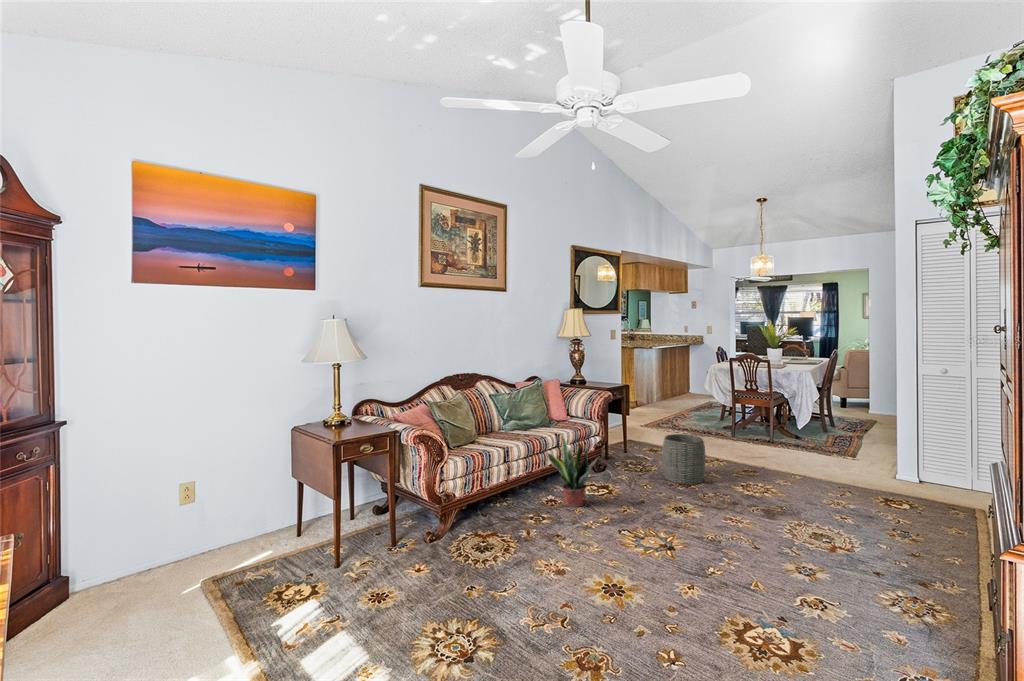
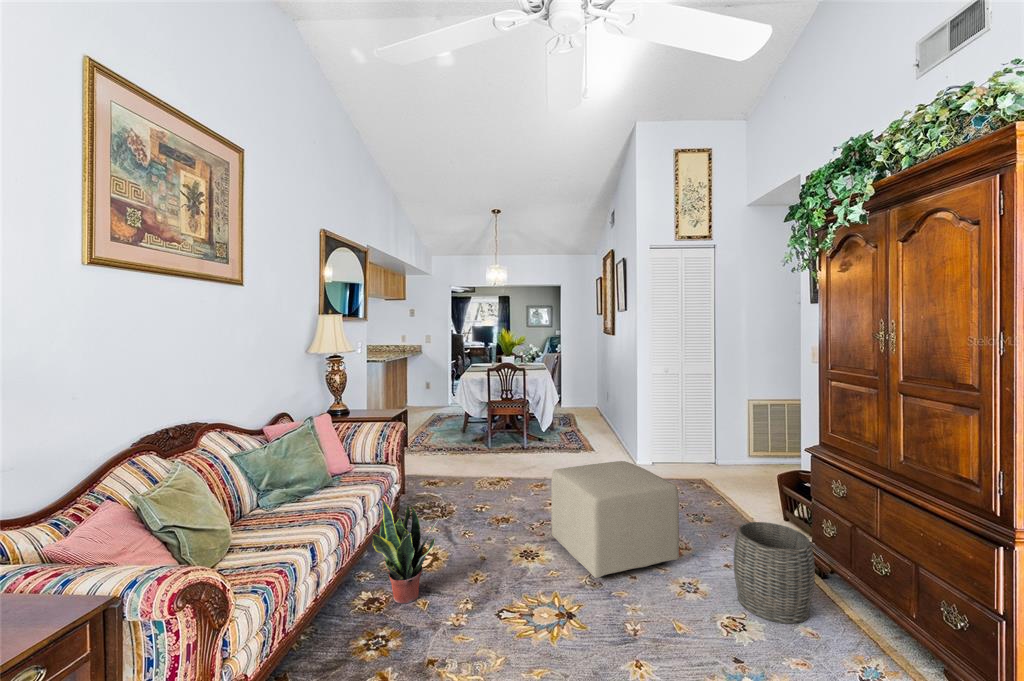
woven basket: present [662,434,705,484] -> present [734,522,815,624]
ottoman: none [711,443,816,543] -> present [551,461,679,578]

